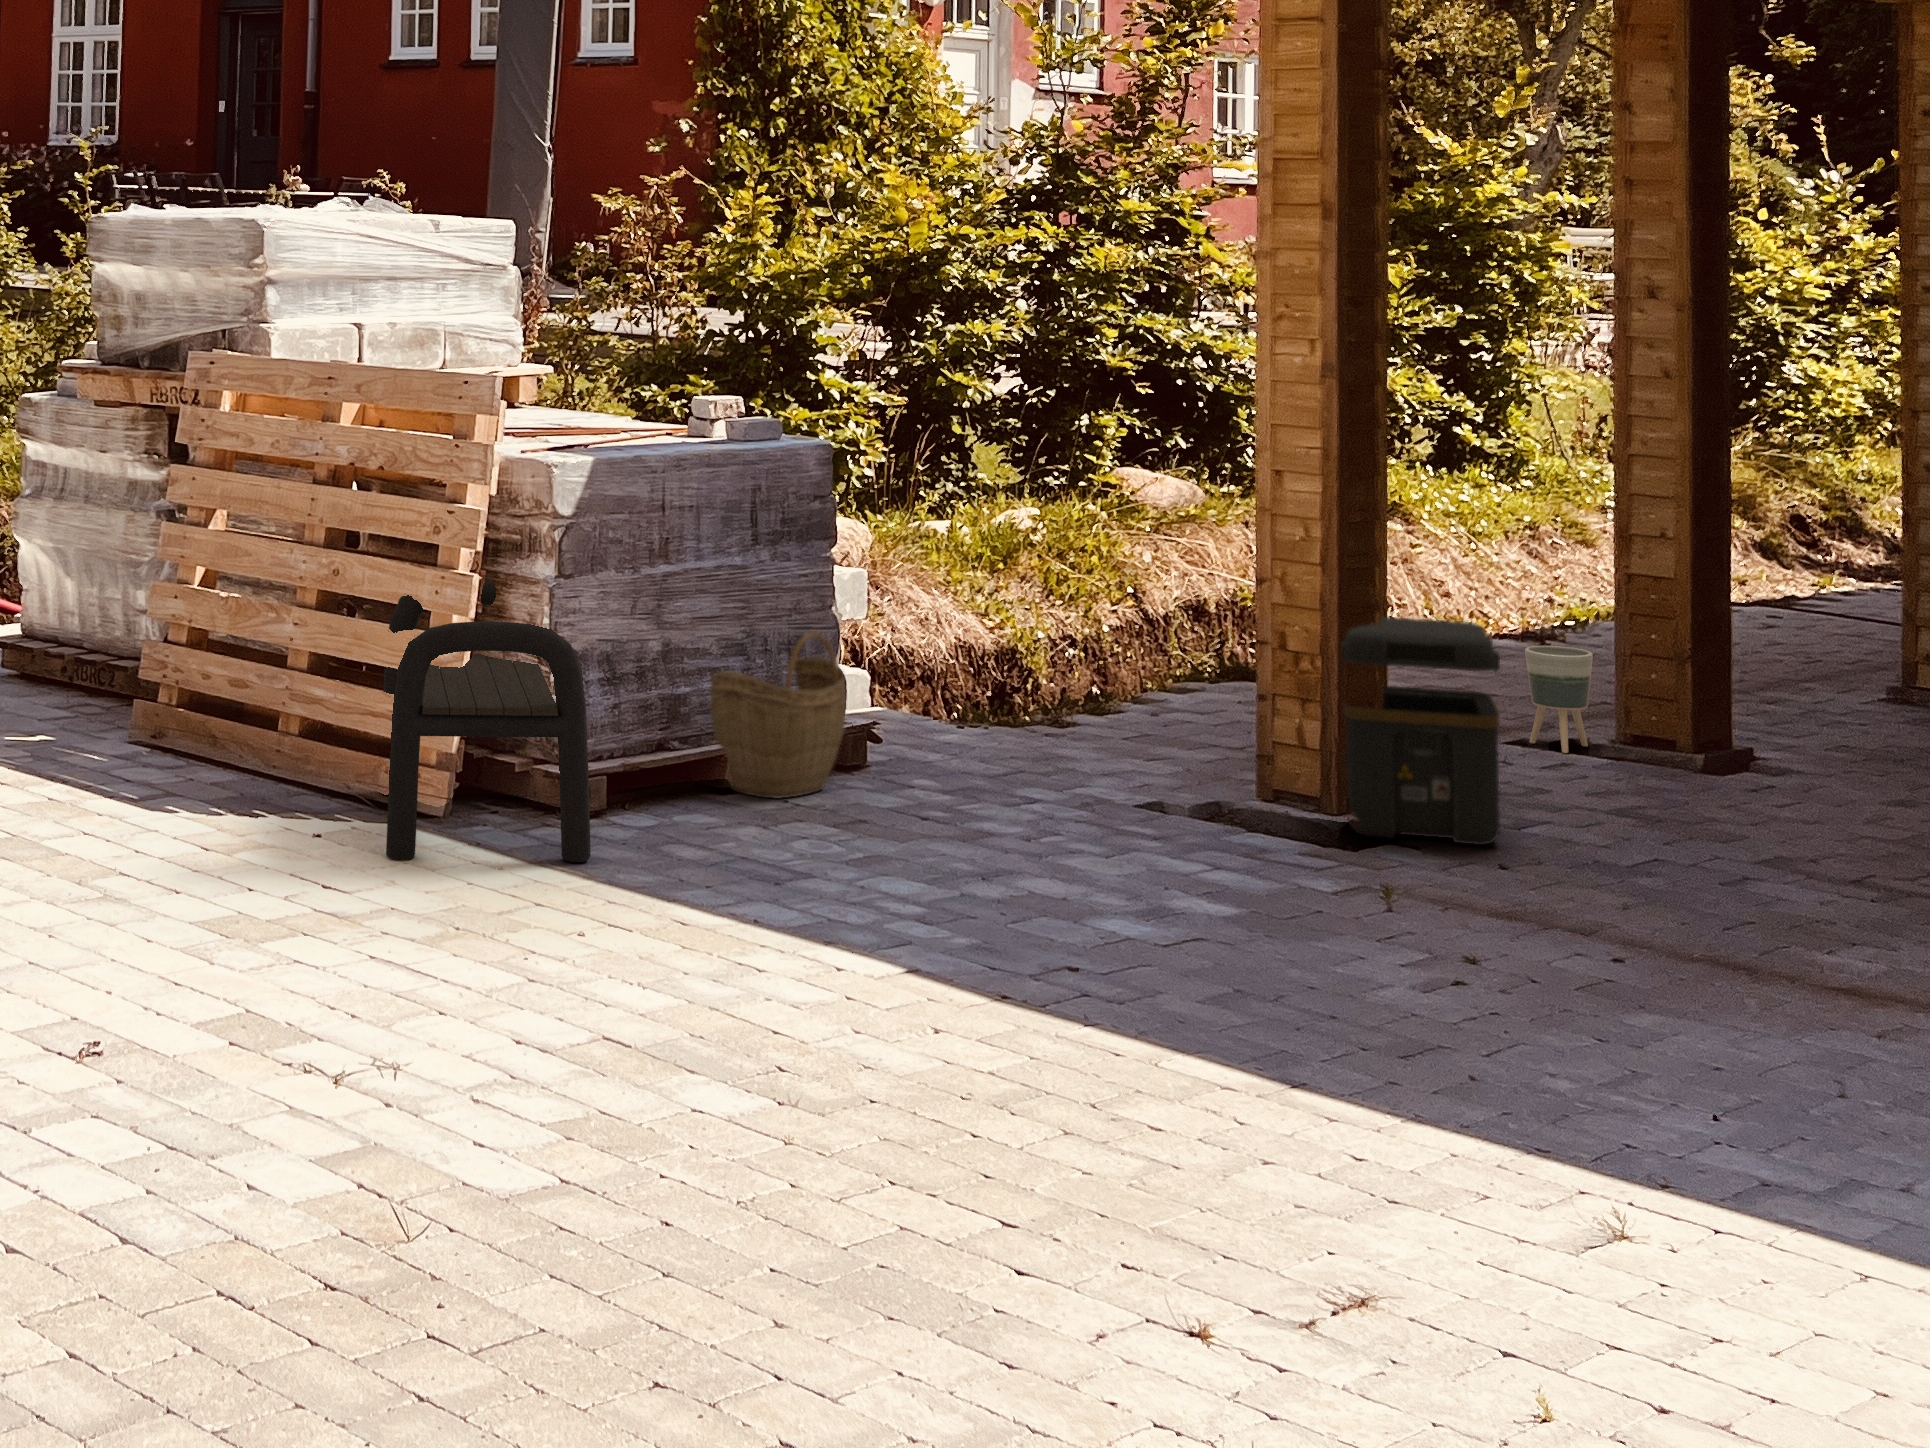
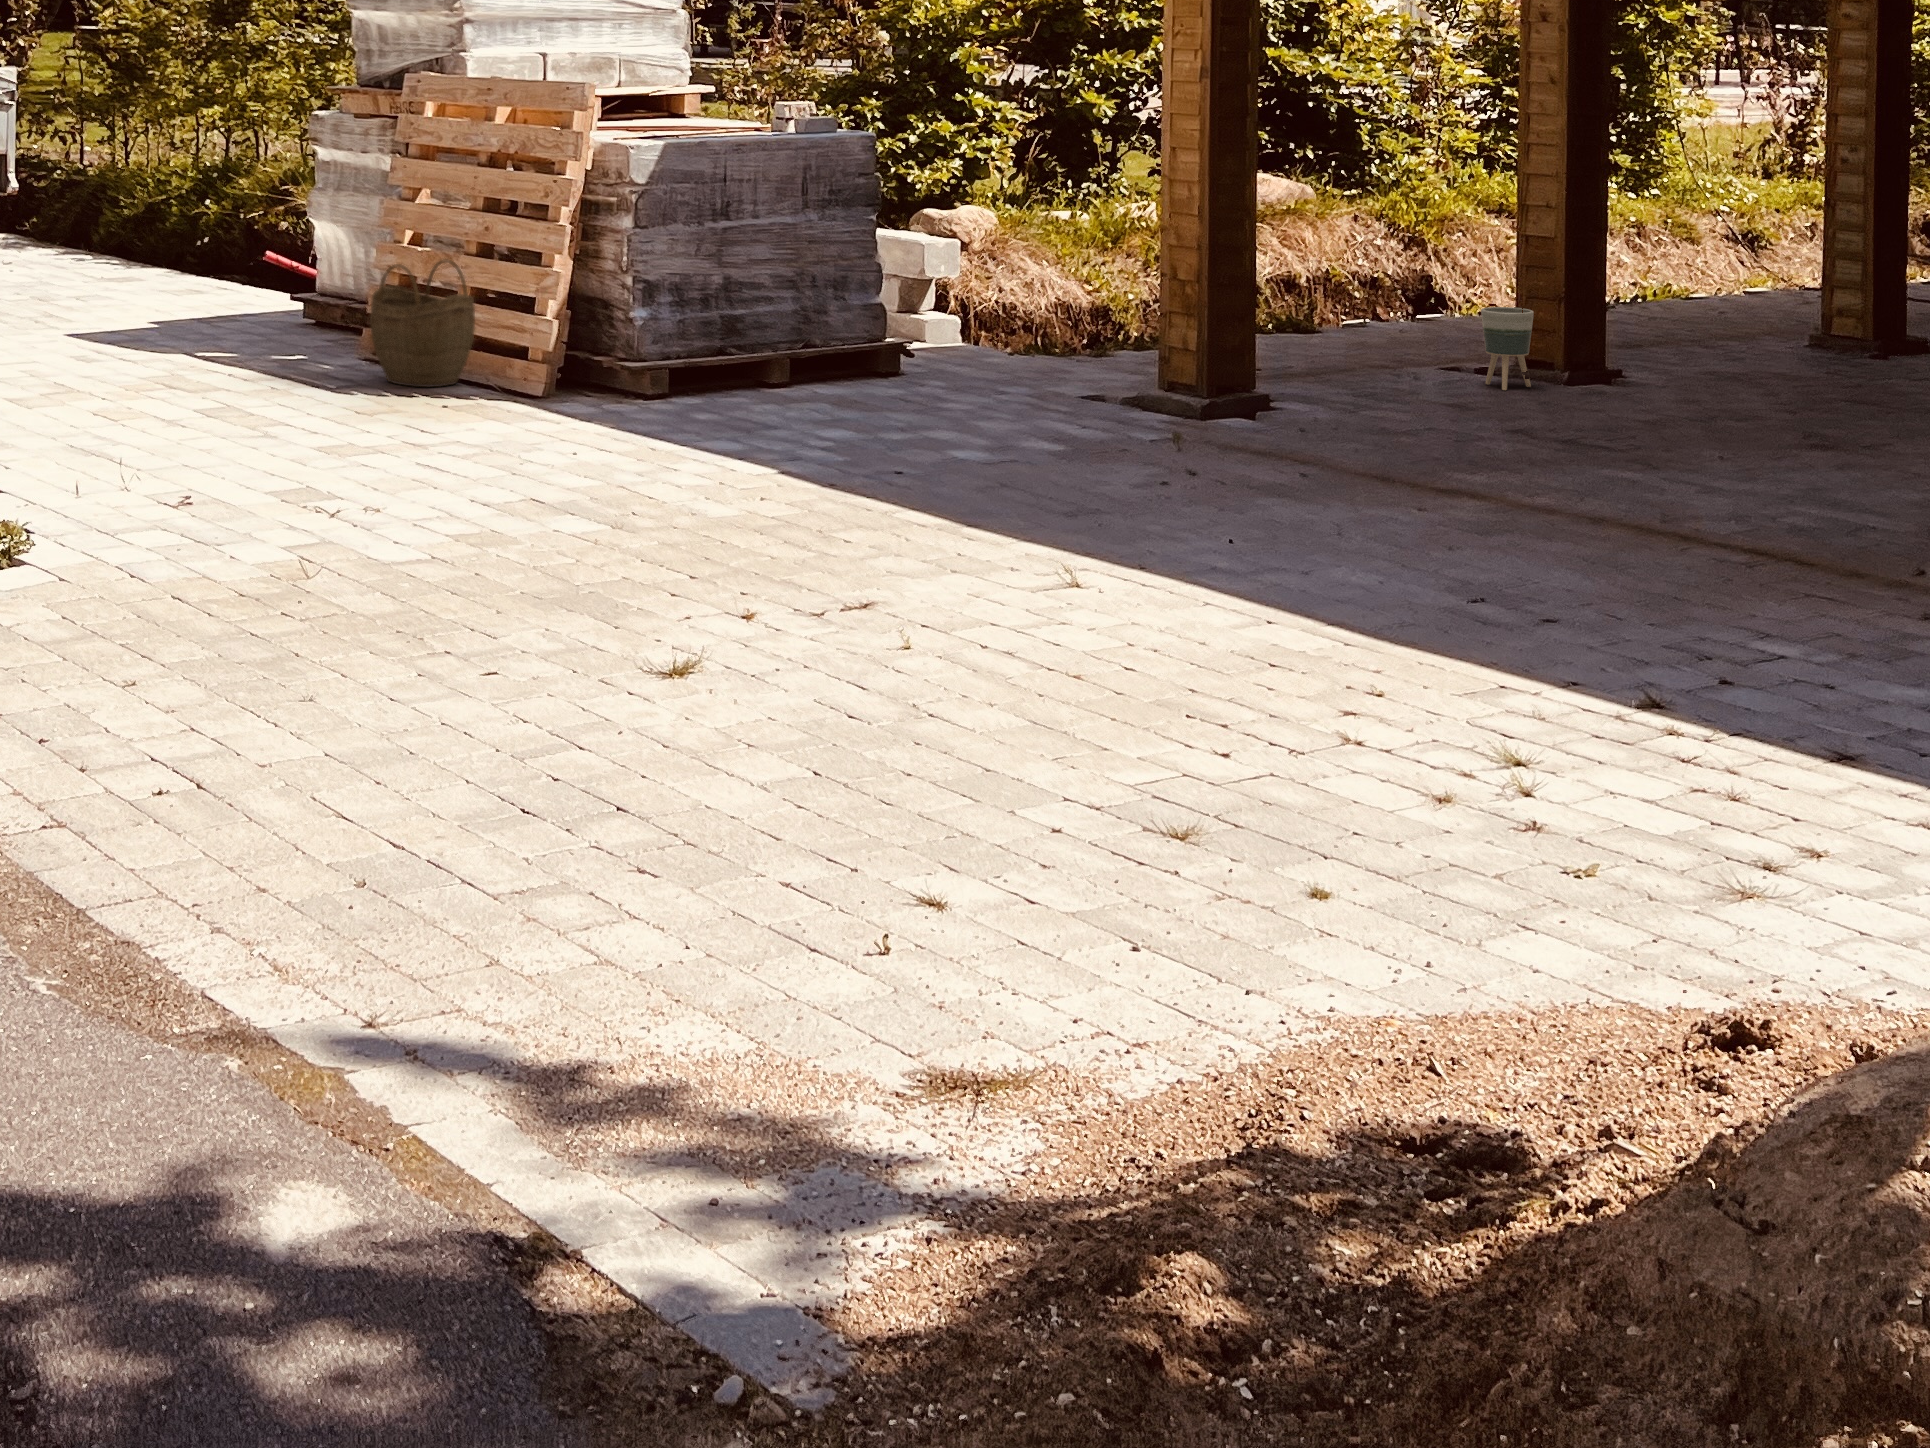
bench: present [383,580,591,863] -> none [474,232,650,428]
toolbox: present [1342,617,1500,845] -> none [1234,267,1364,436]
woven basket: present [711,632,846,798] -> present [370,259,475,387]

